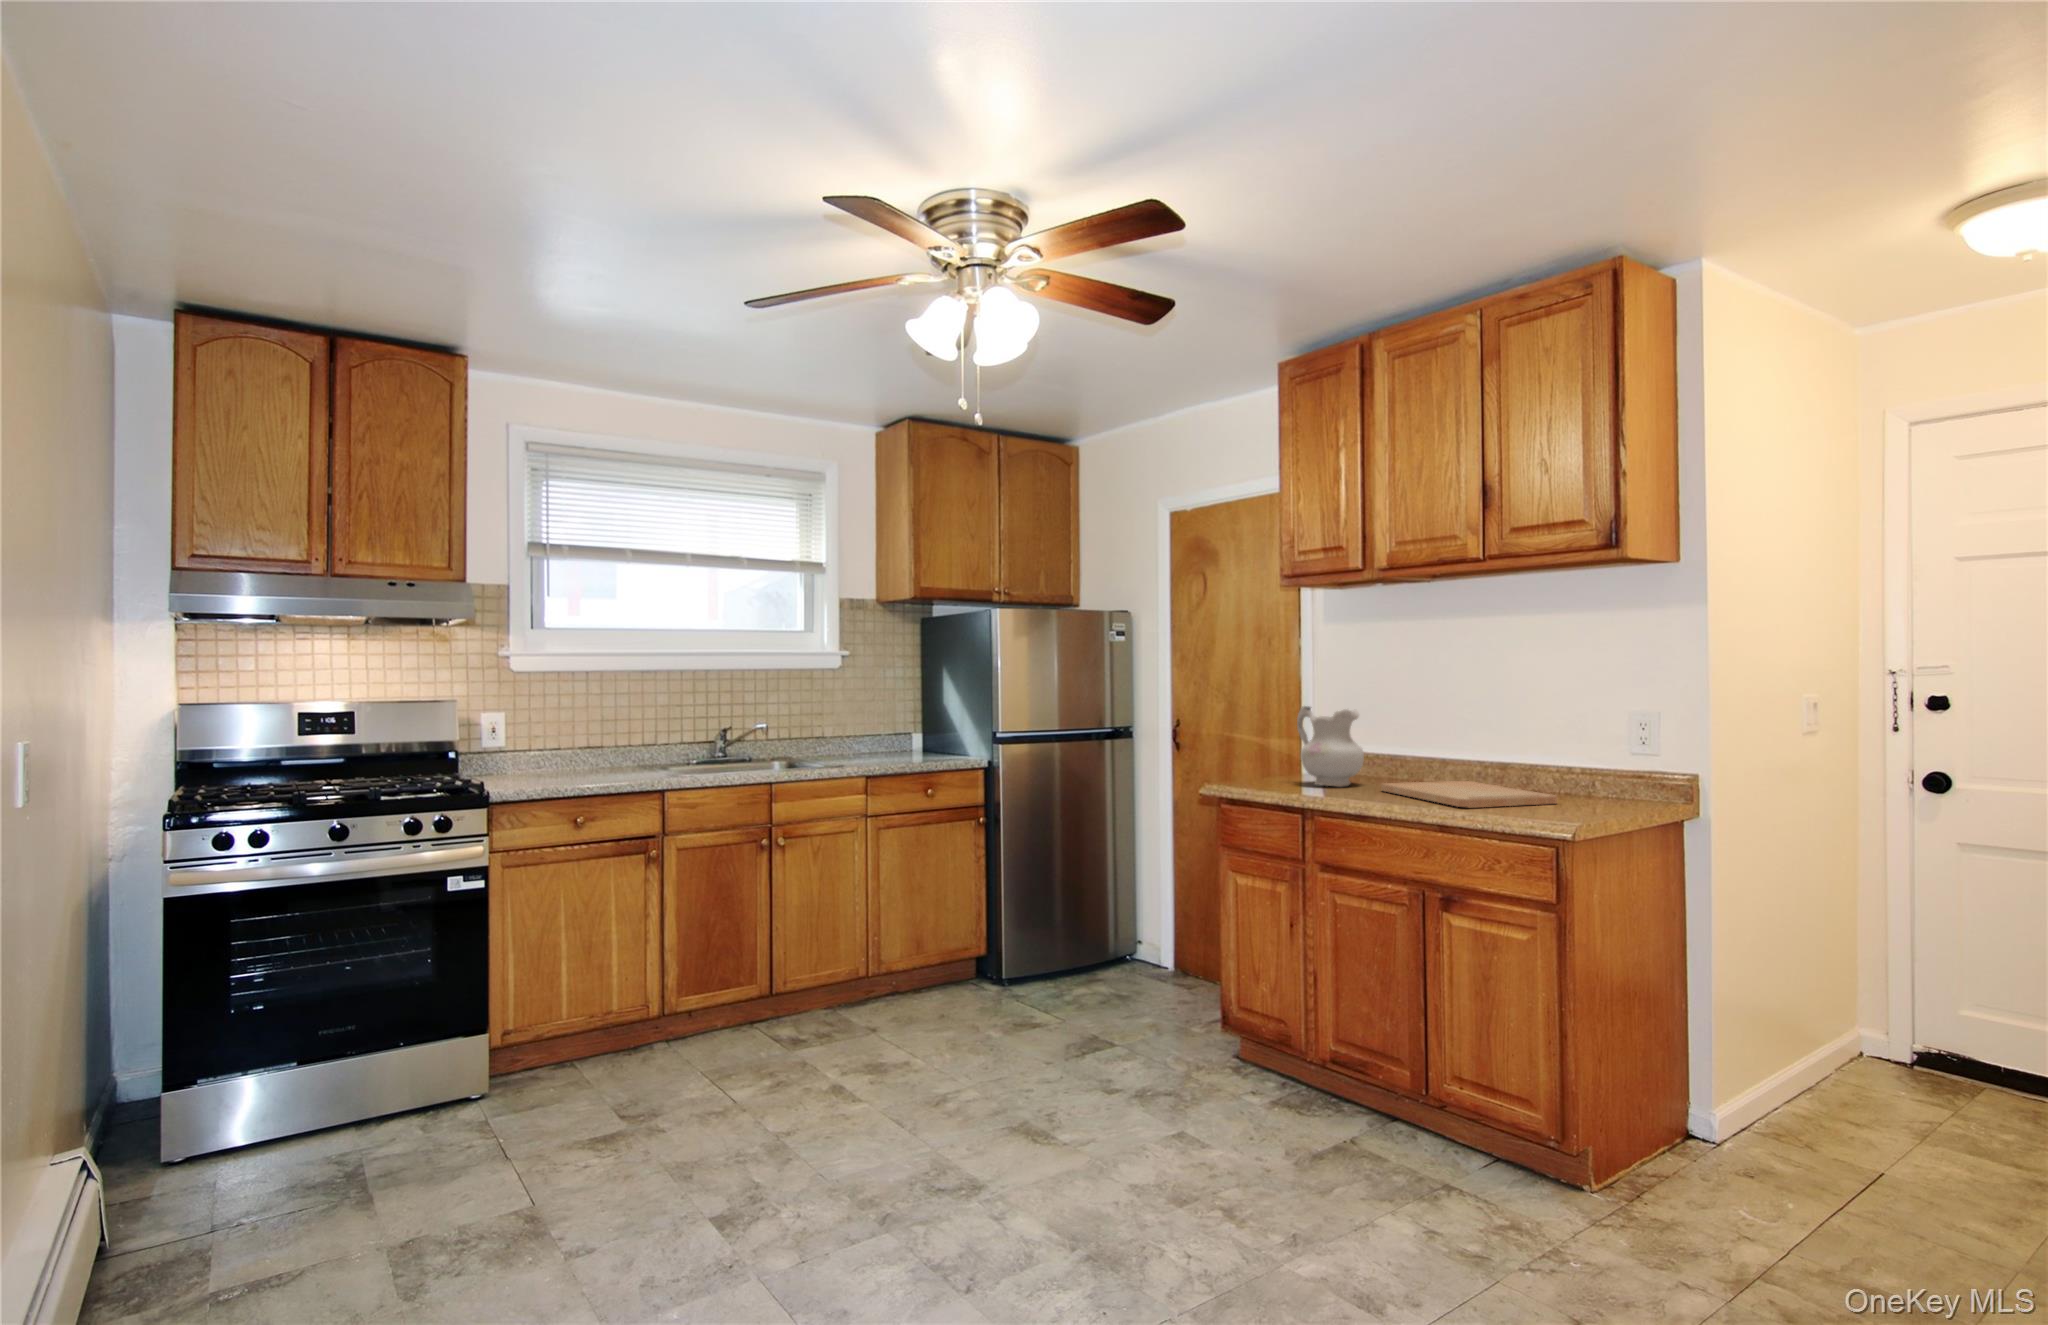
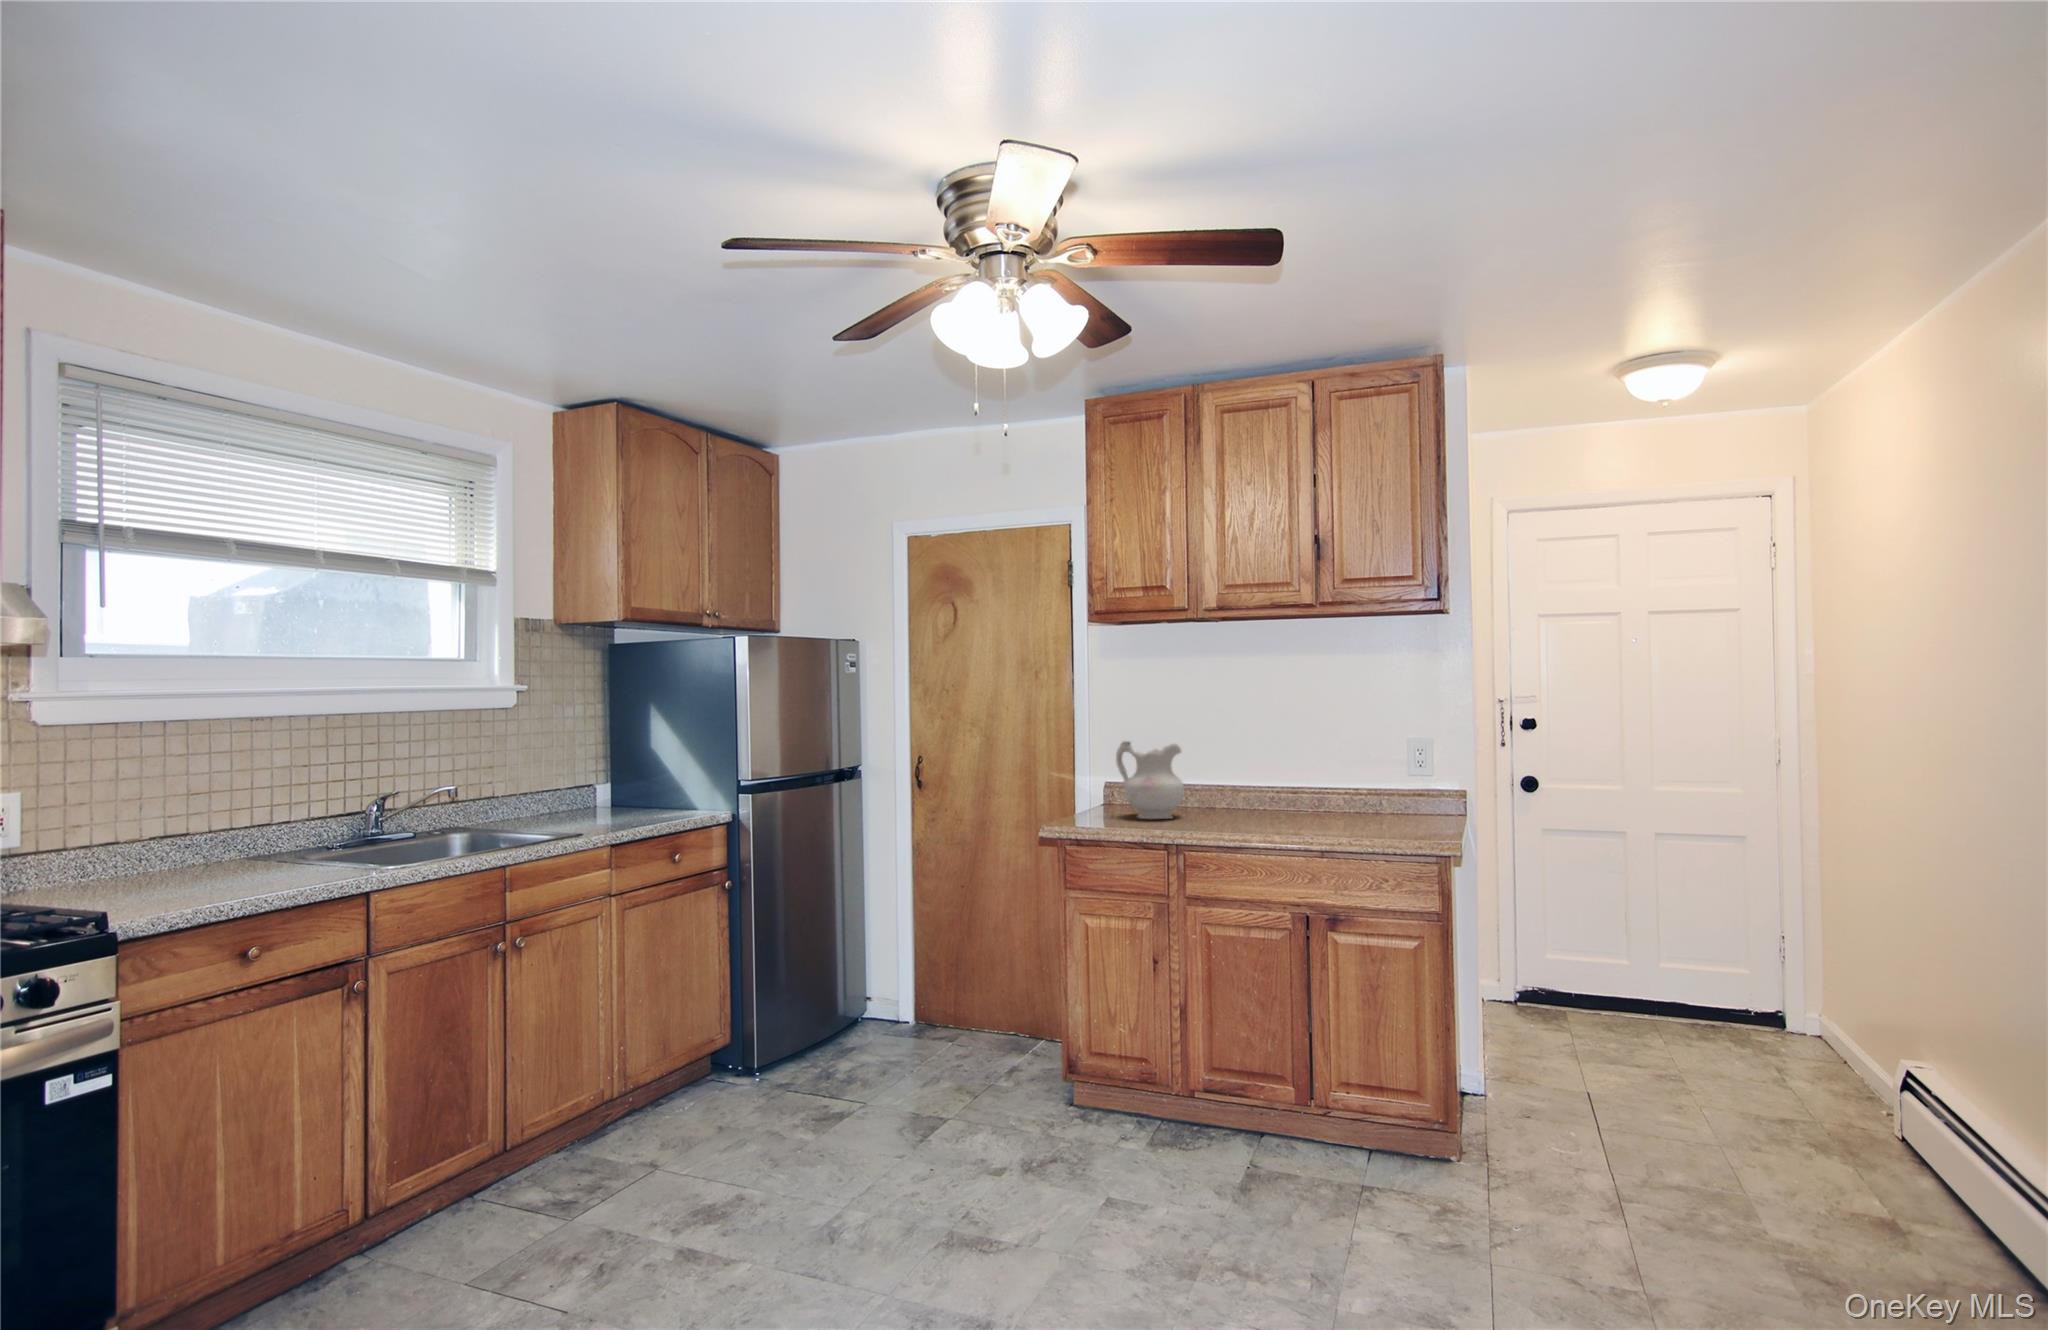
cutting board: present [1381,781,1557,807] -> none [1216,806,1381,833]

